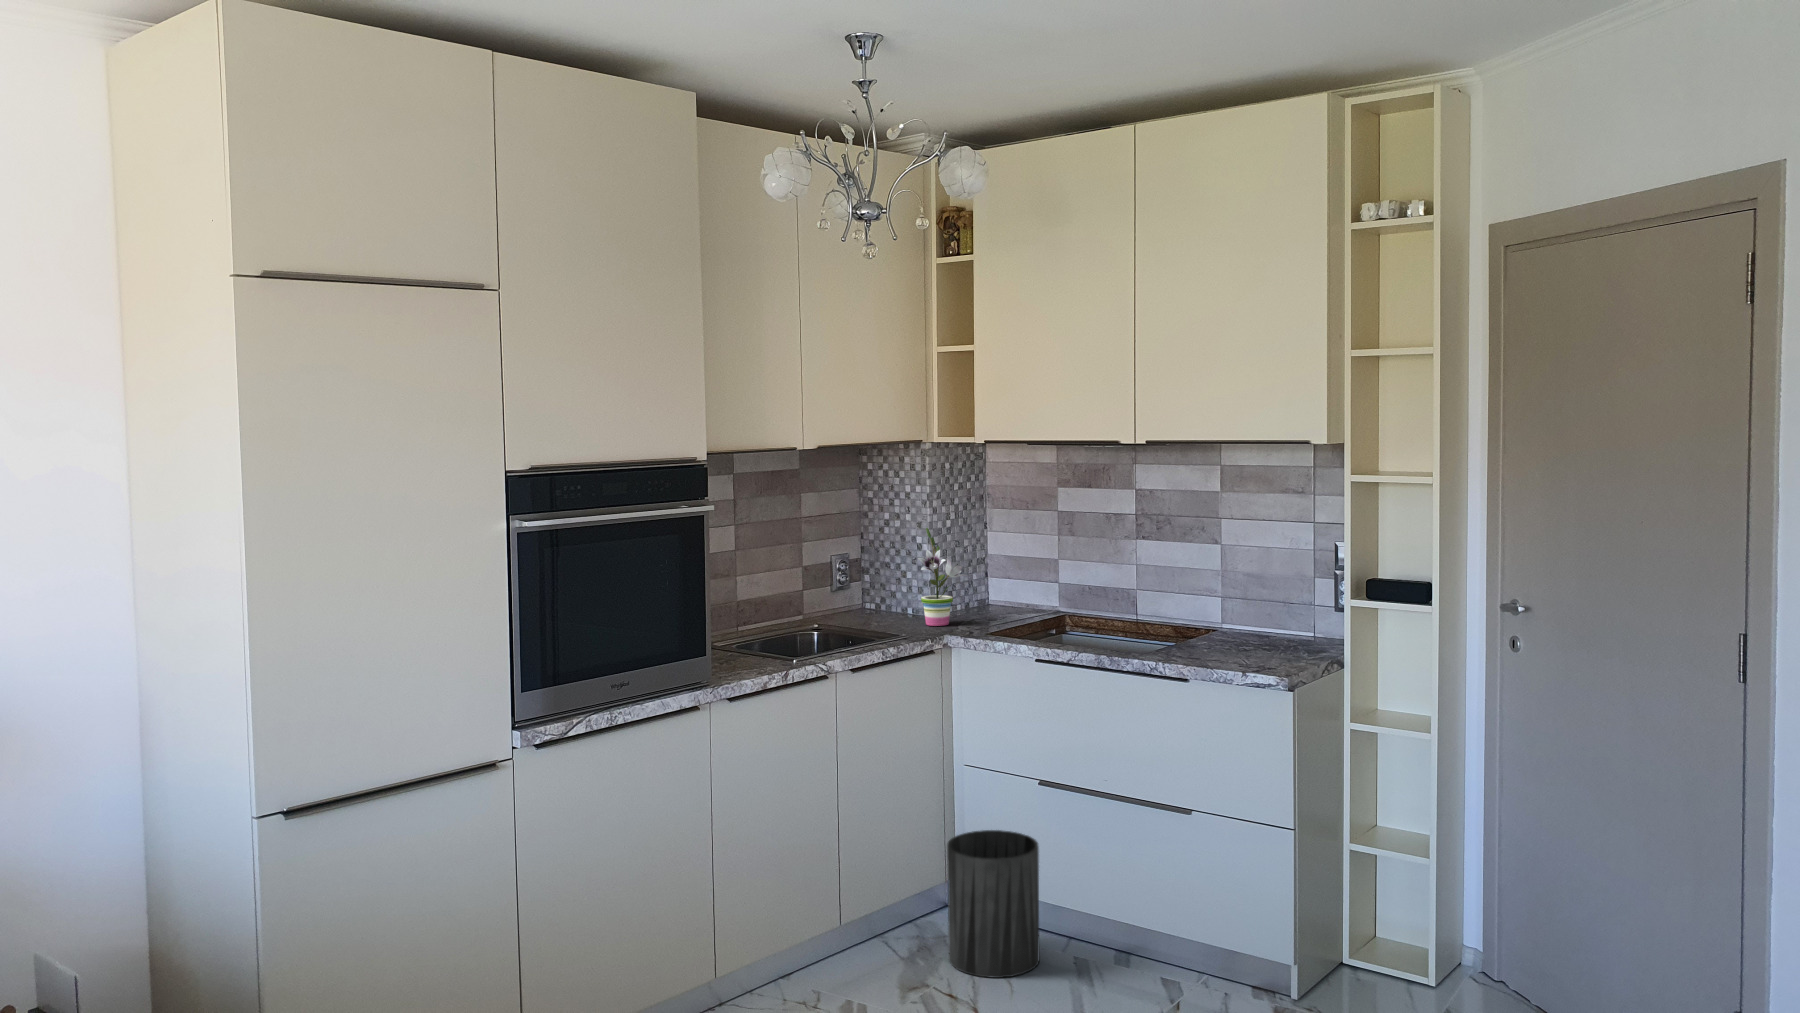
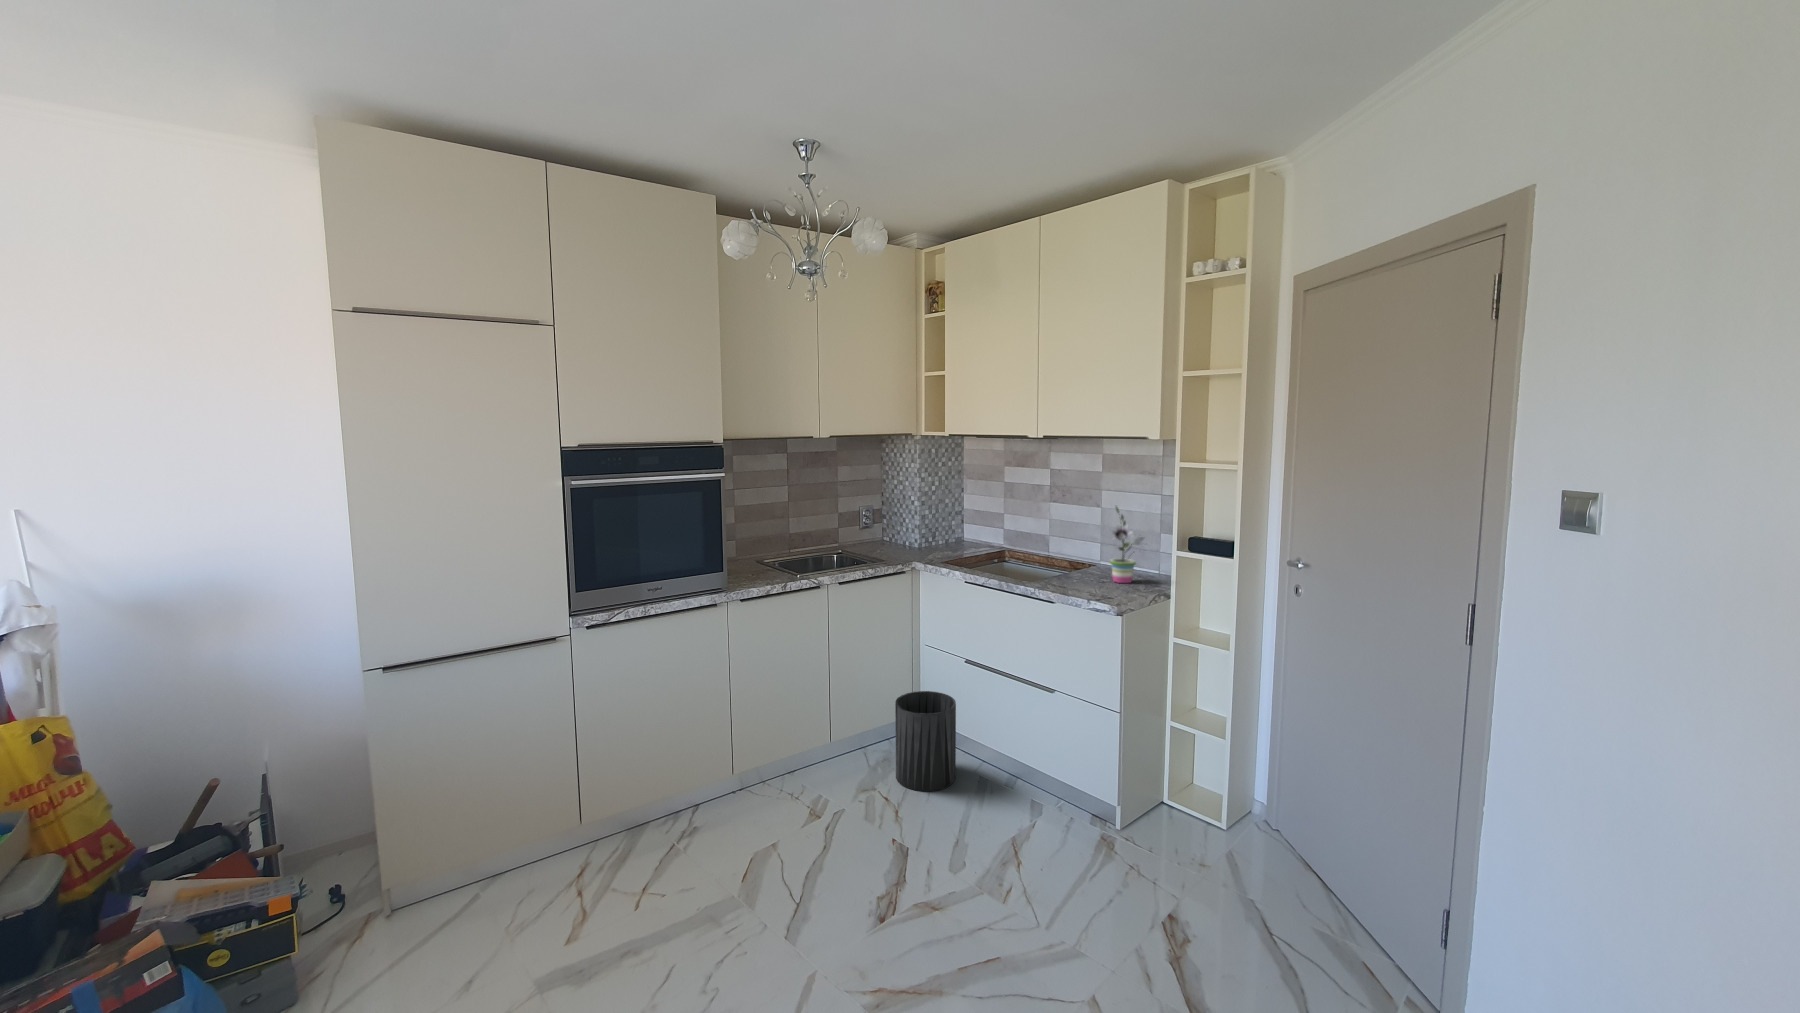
potted plant: present [918,528,966,626] -> present [1110,507,1144,583]

